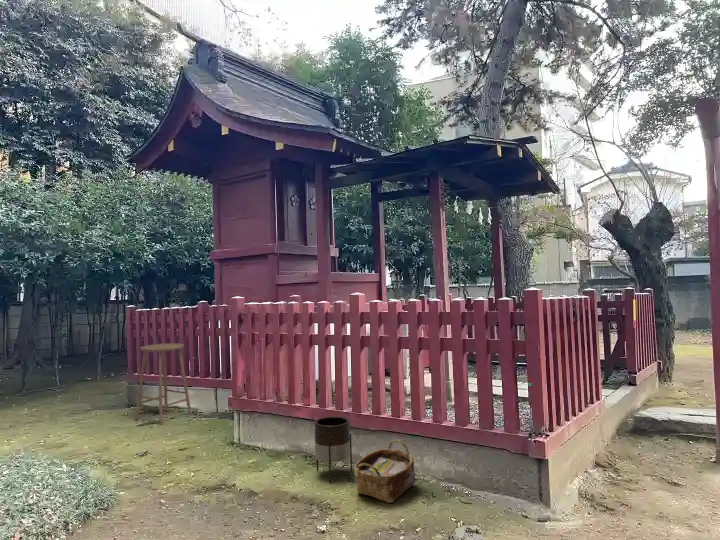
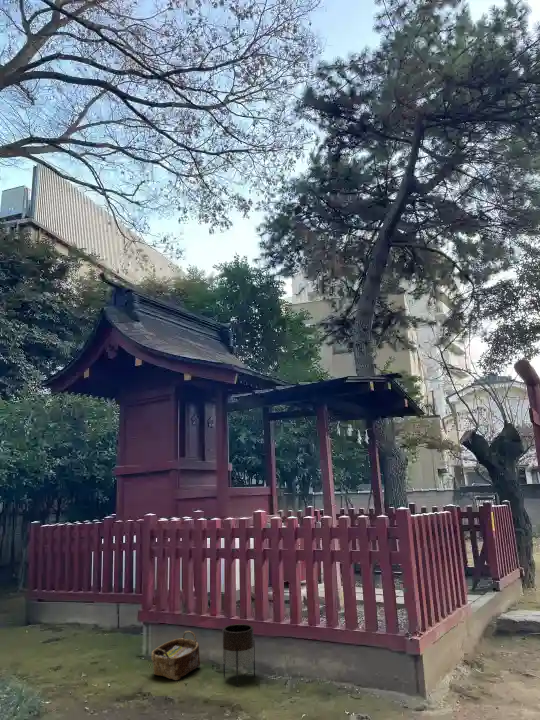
stool: present [135,343,192,424] -> none [39,556,94,638]
woven basket: present [354,440,415,503] -> present [151,631,200,680]

